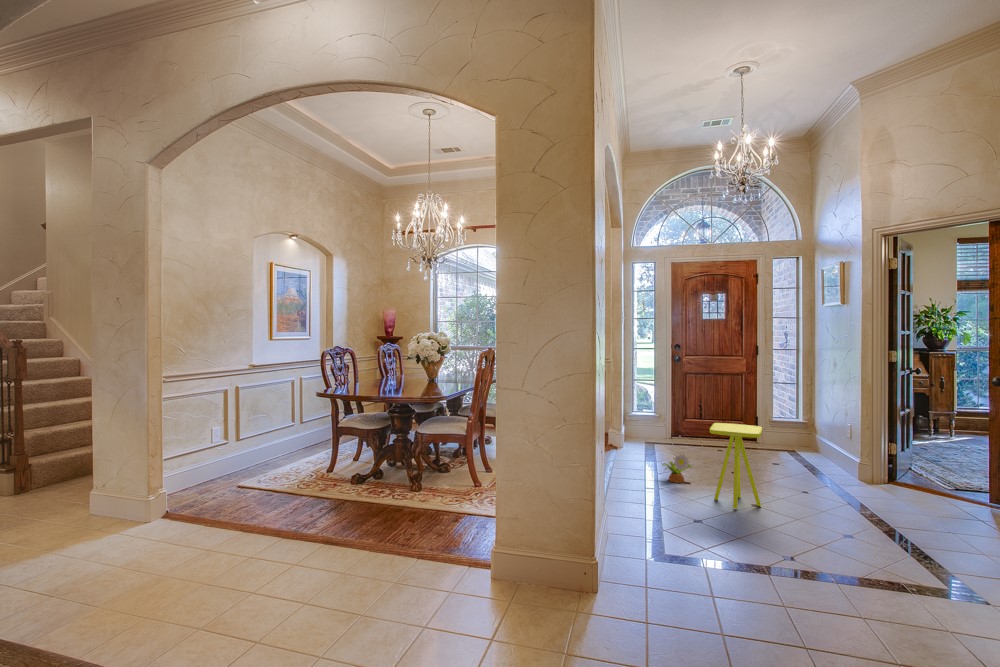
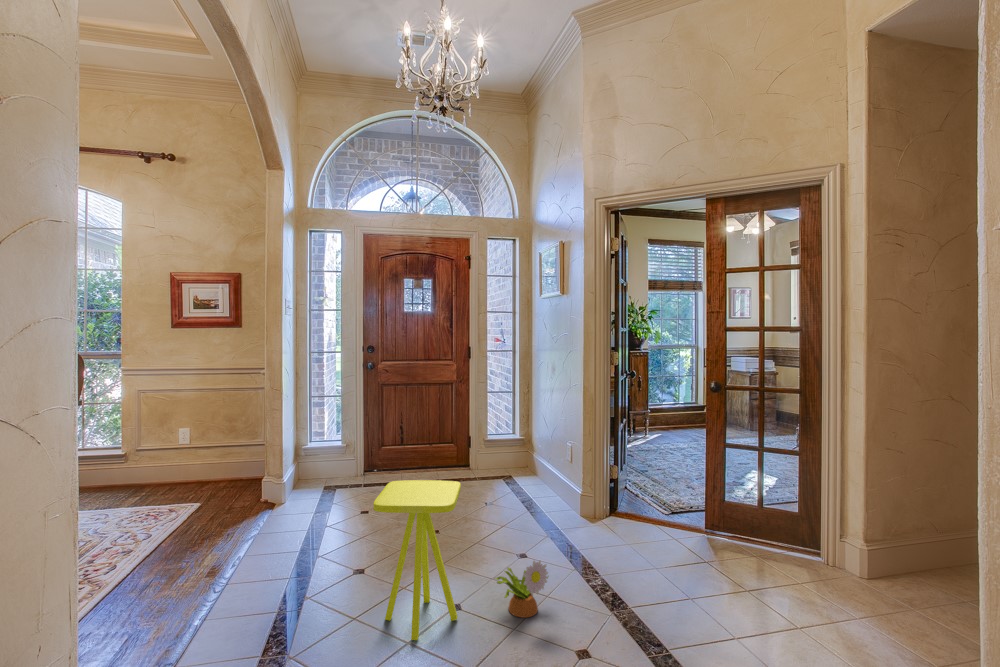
decorative plant: present [662,454,691,483] -> present [495,561,548,618]

